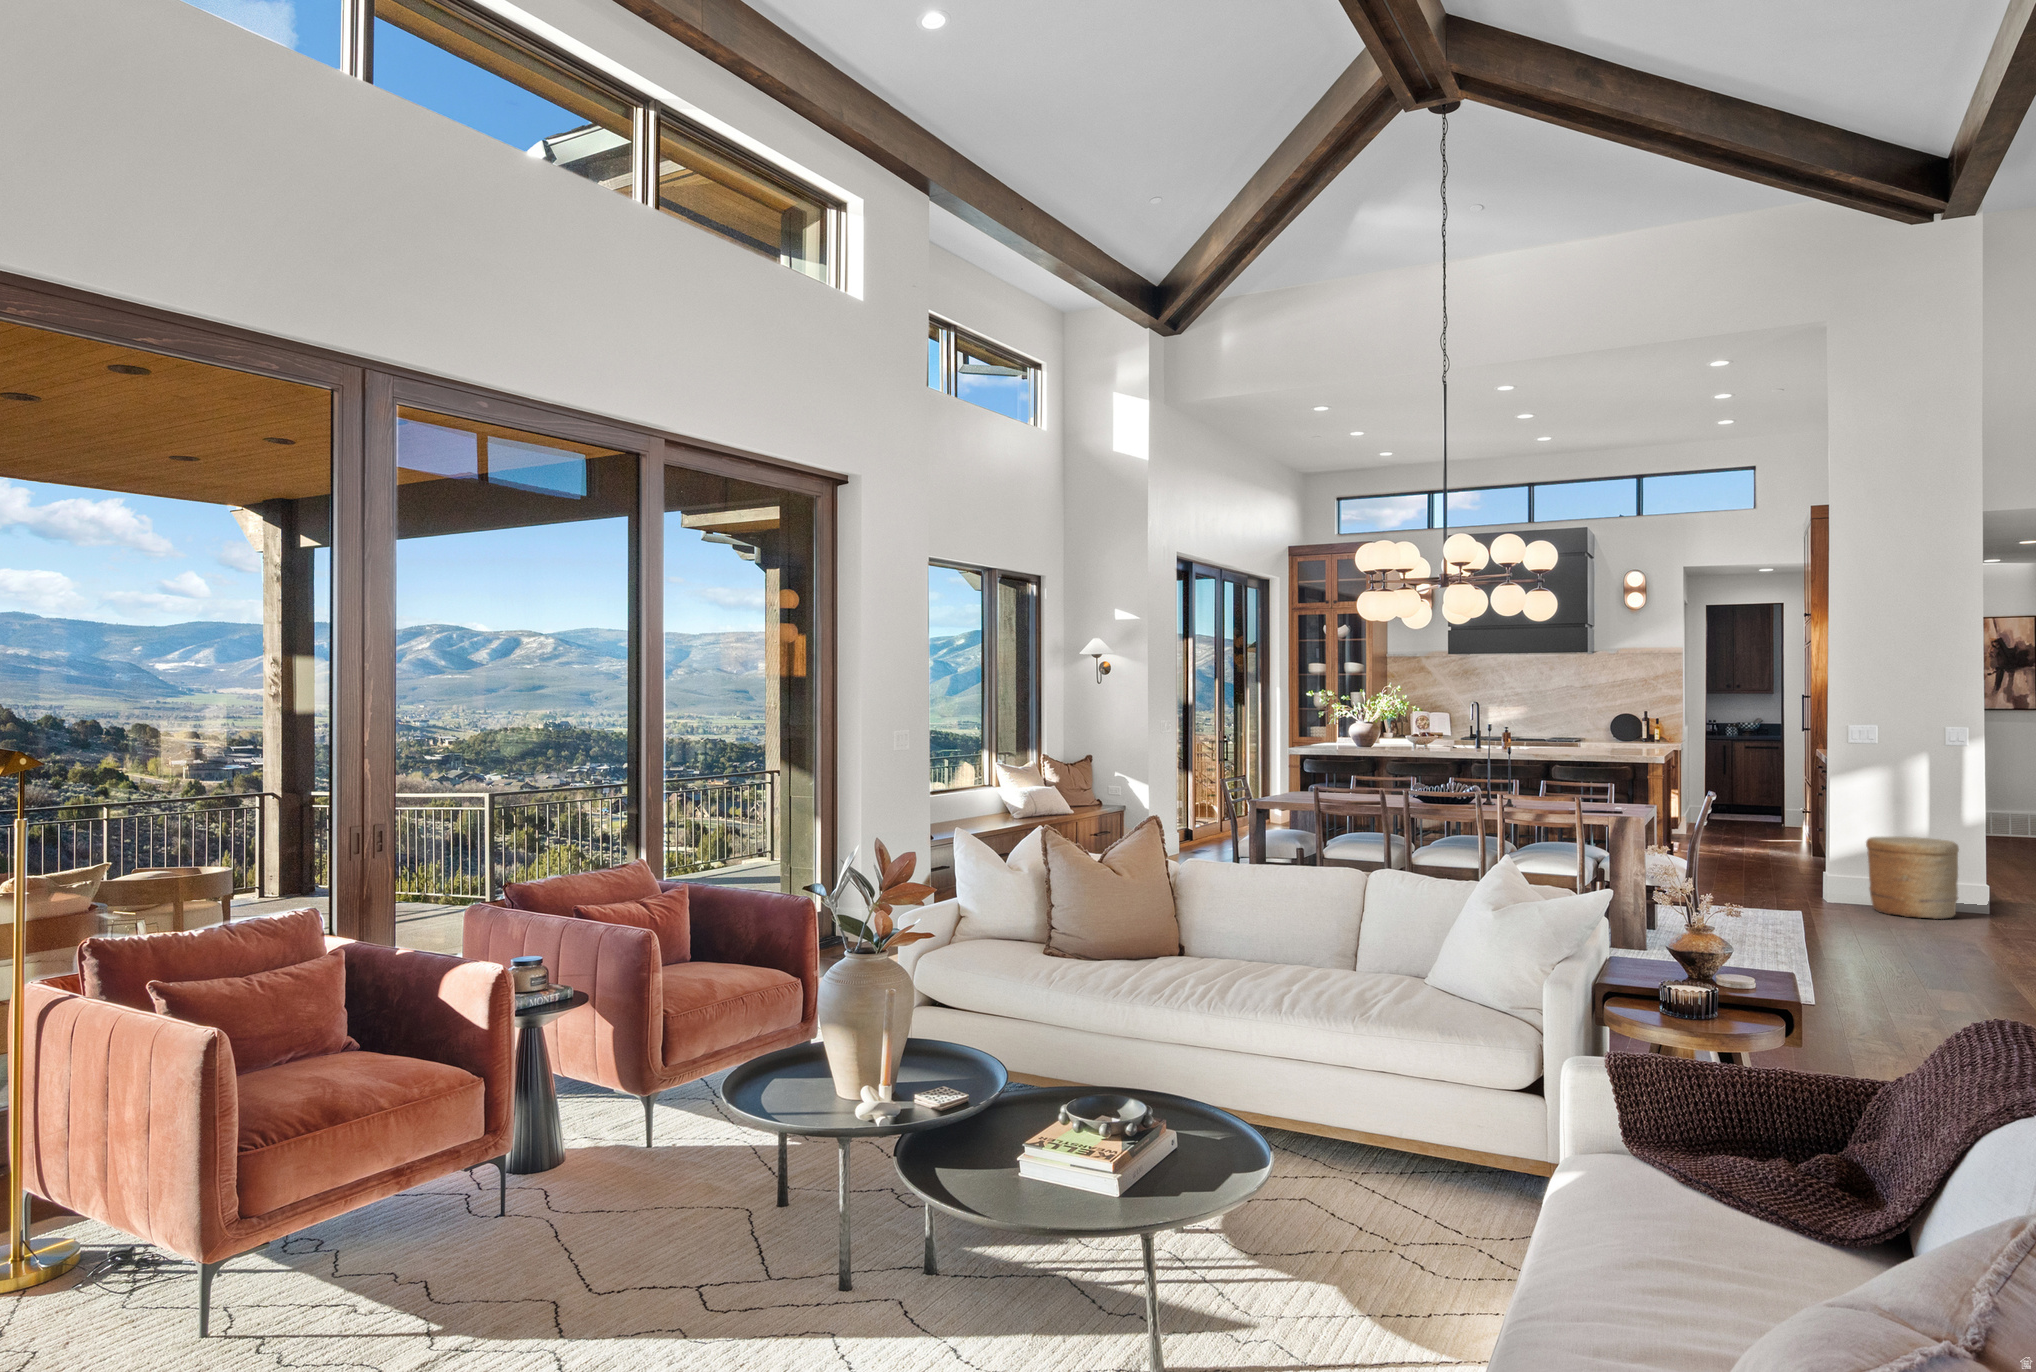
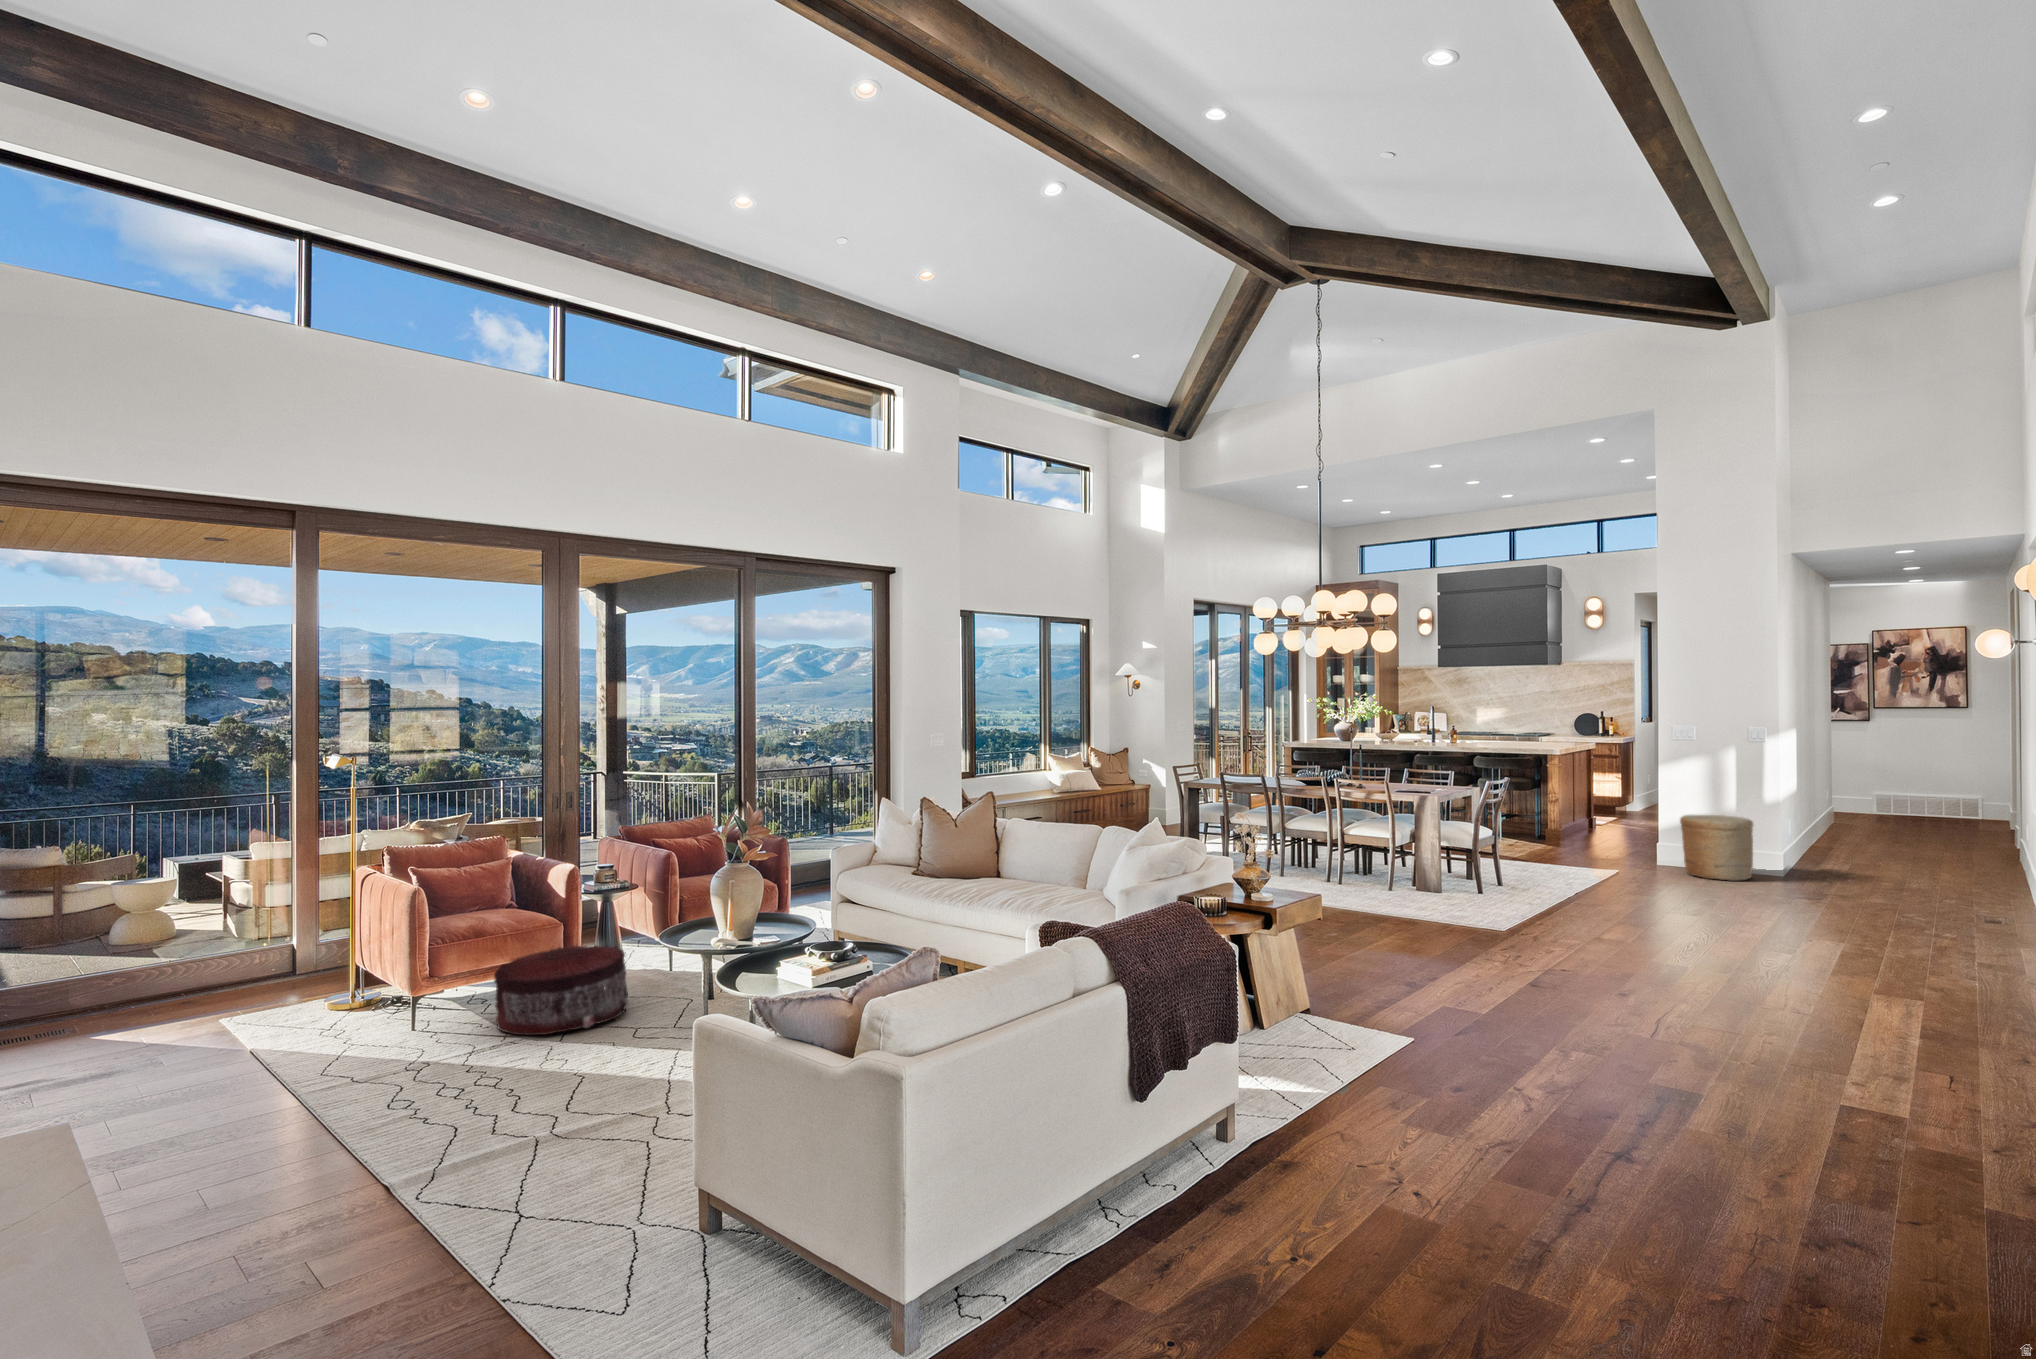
pouf: none [384,1115,656,1323] -> present [494,945,628,1035]

